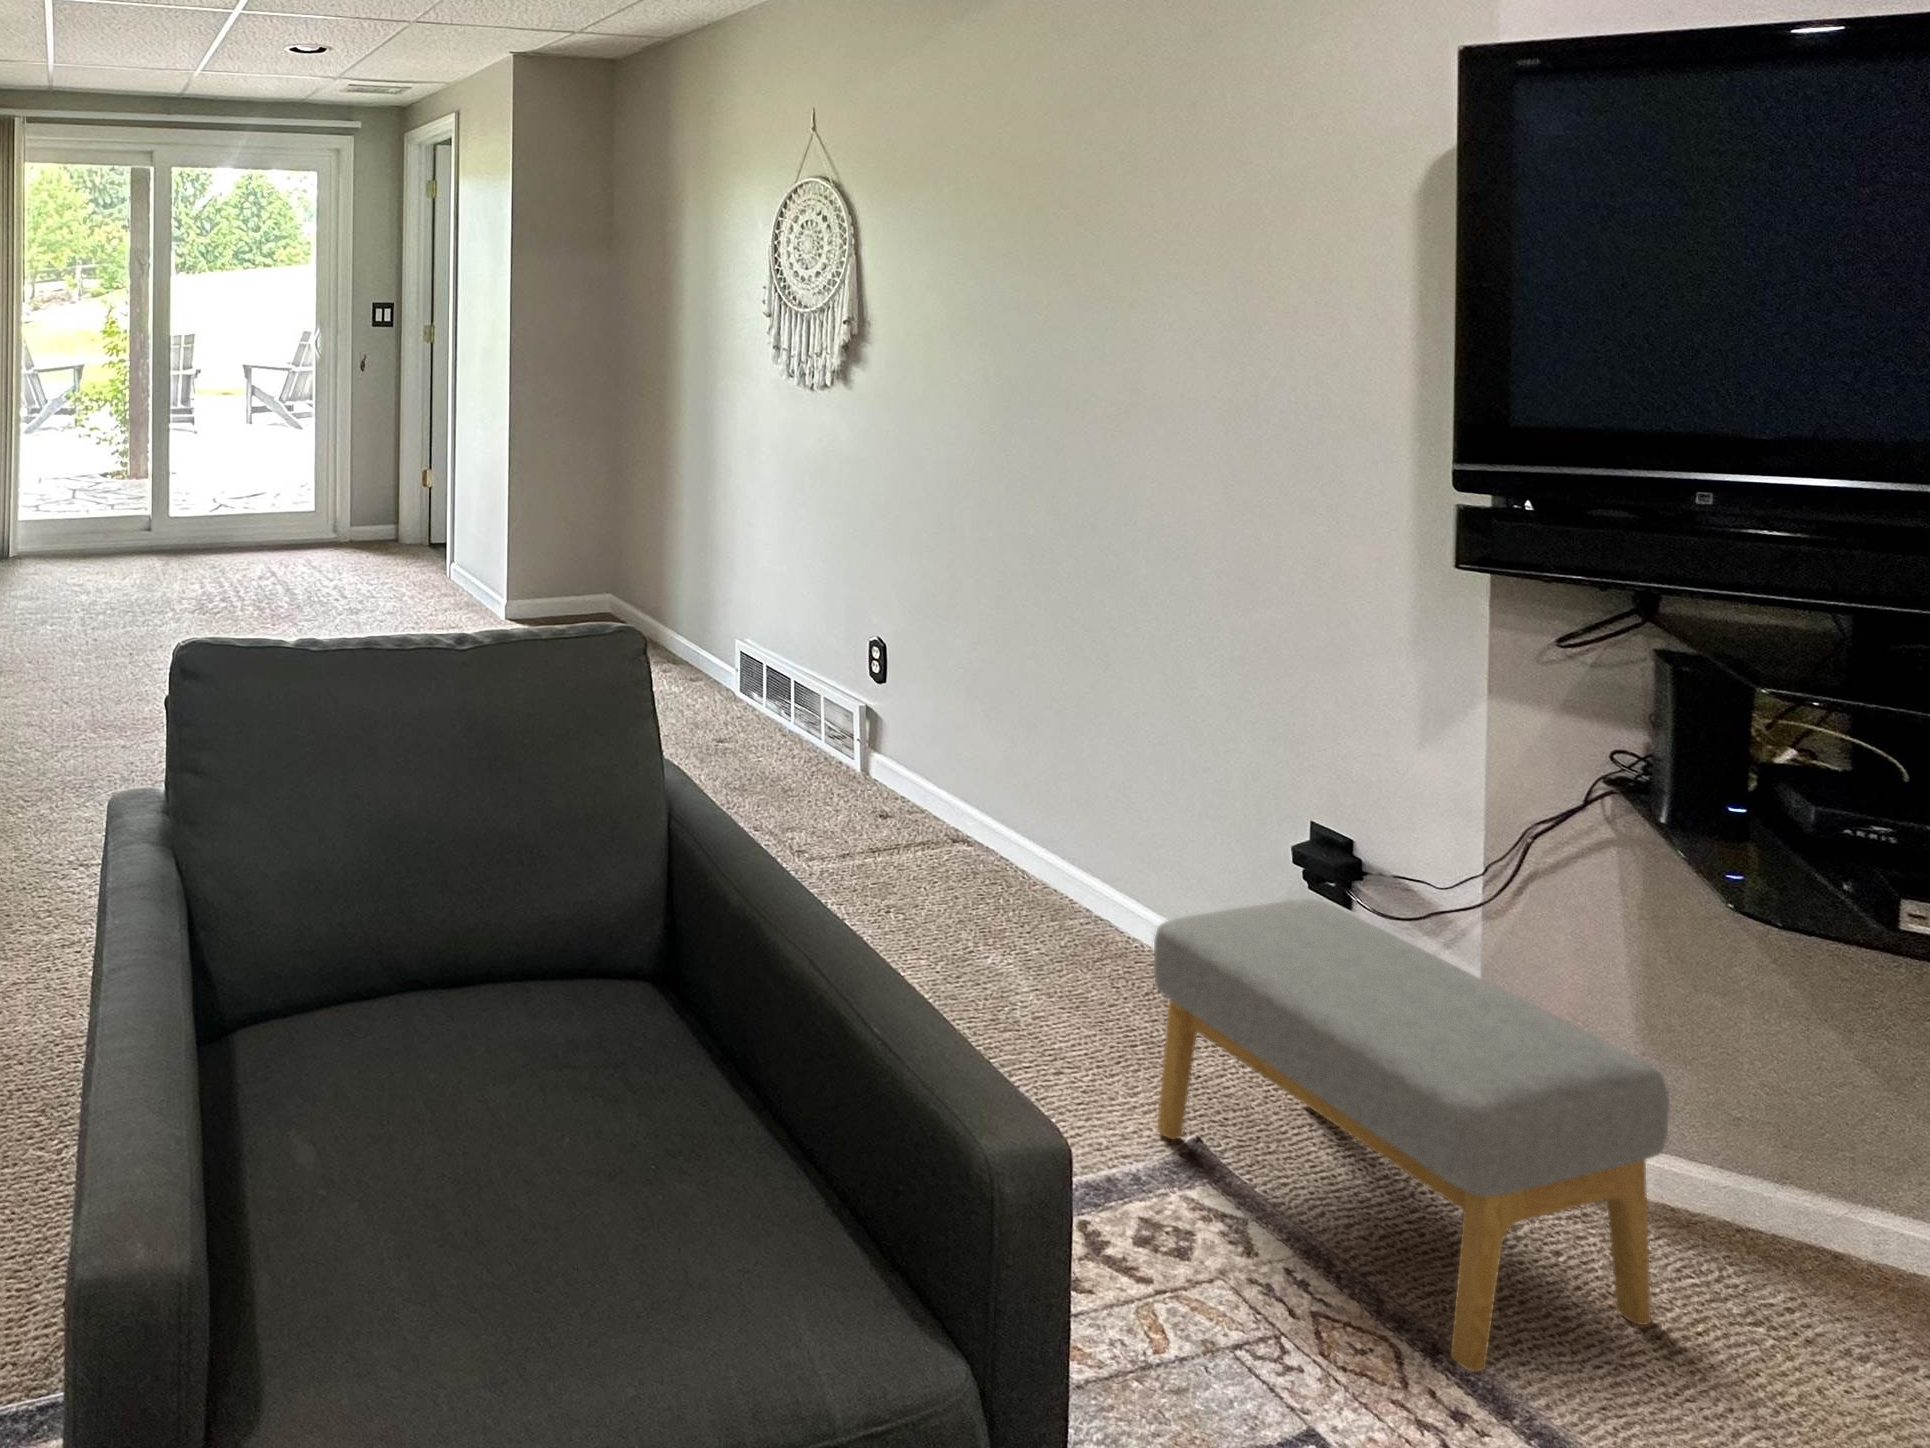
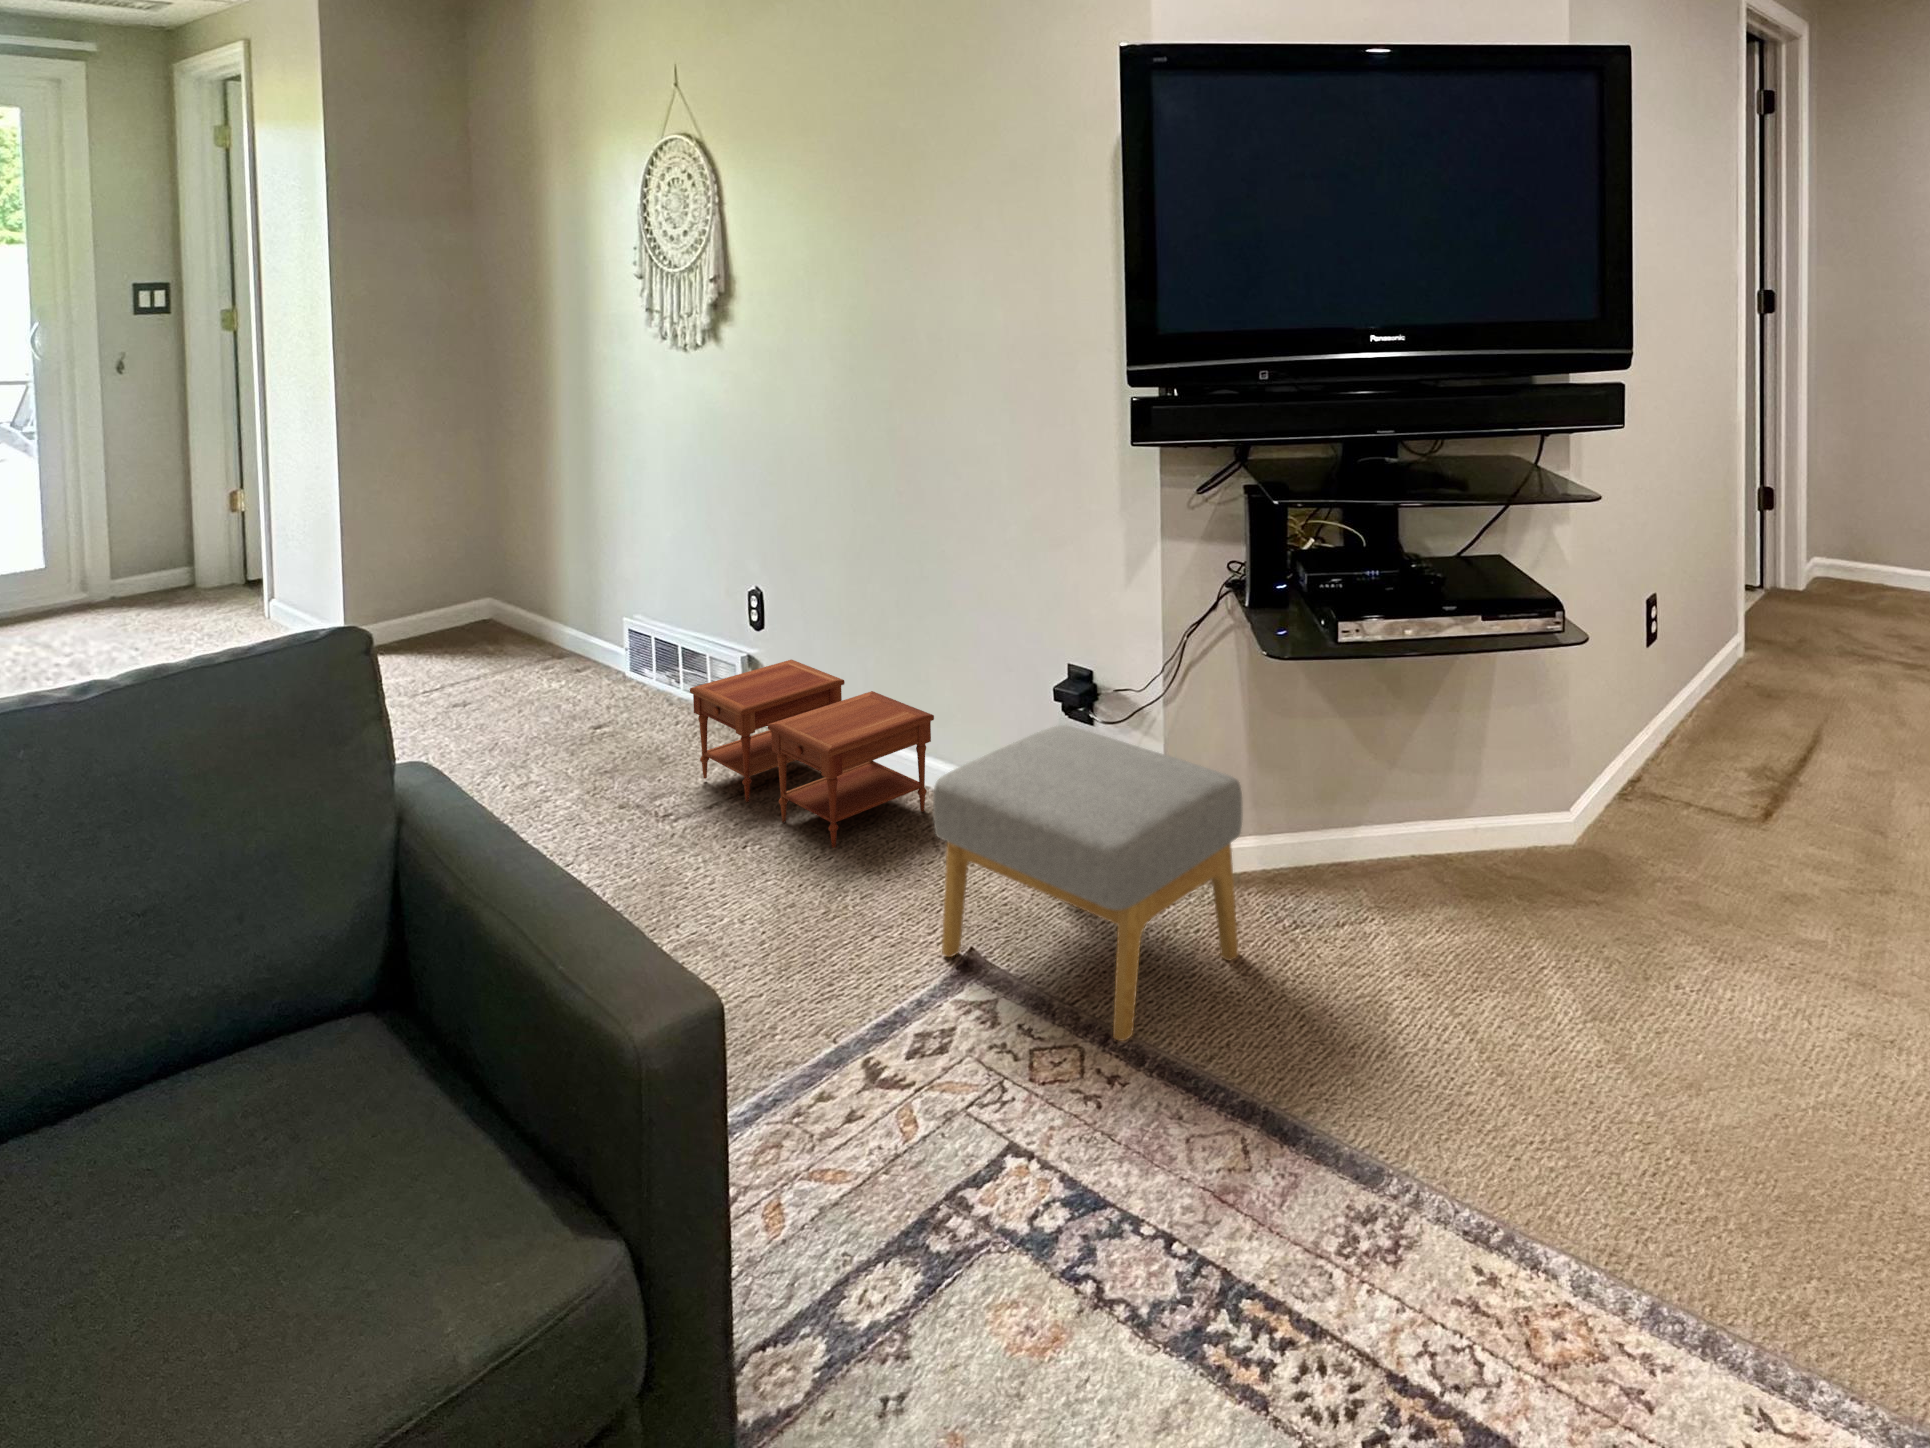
side table: none [821,722,1107,949] -> present [690,660,934,848]

